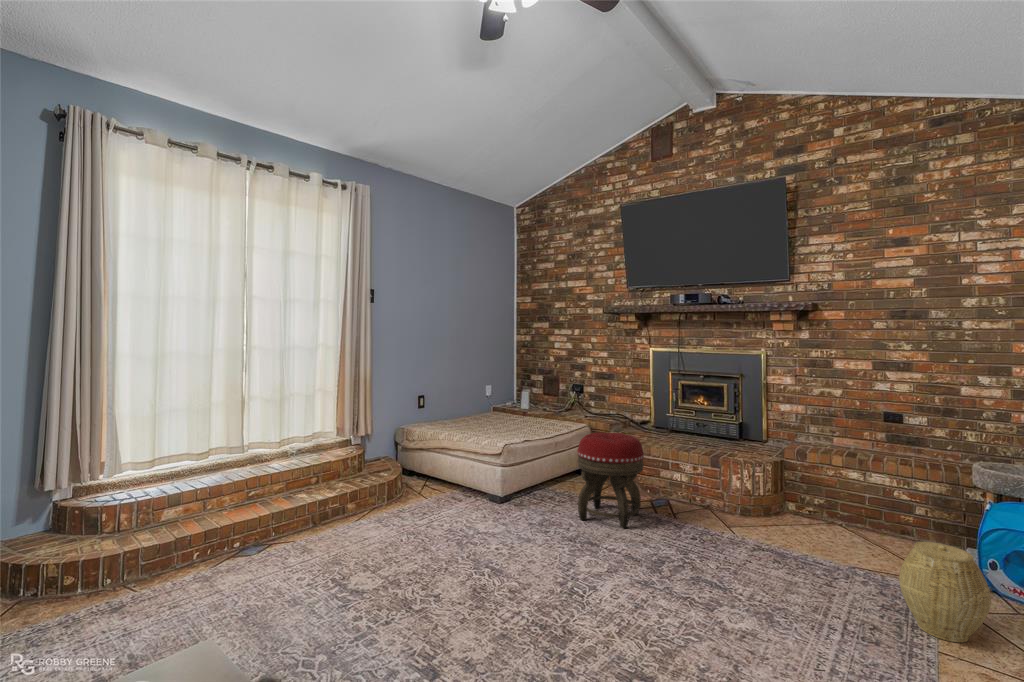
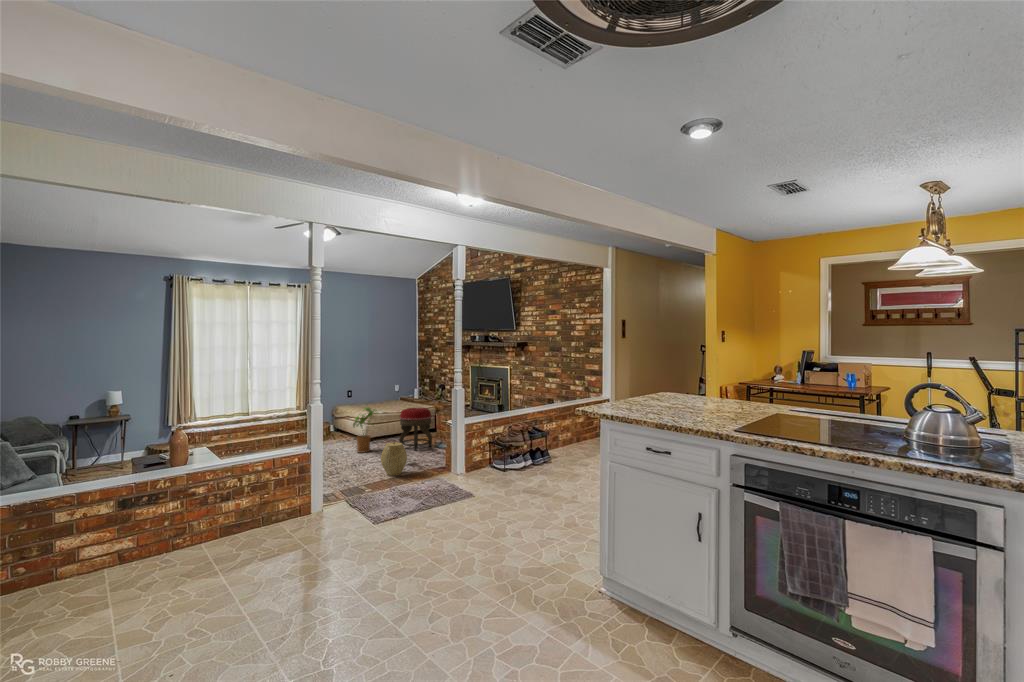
house plant: none [495,435,551,536] -> present [353,407,377,453]
woven basket: present [899,542,991,642] -> present [381,442,407,476]

